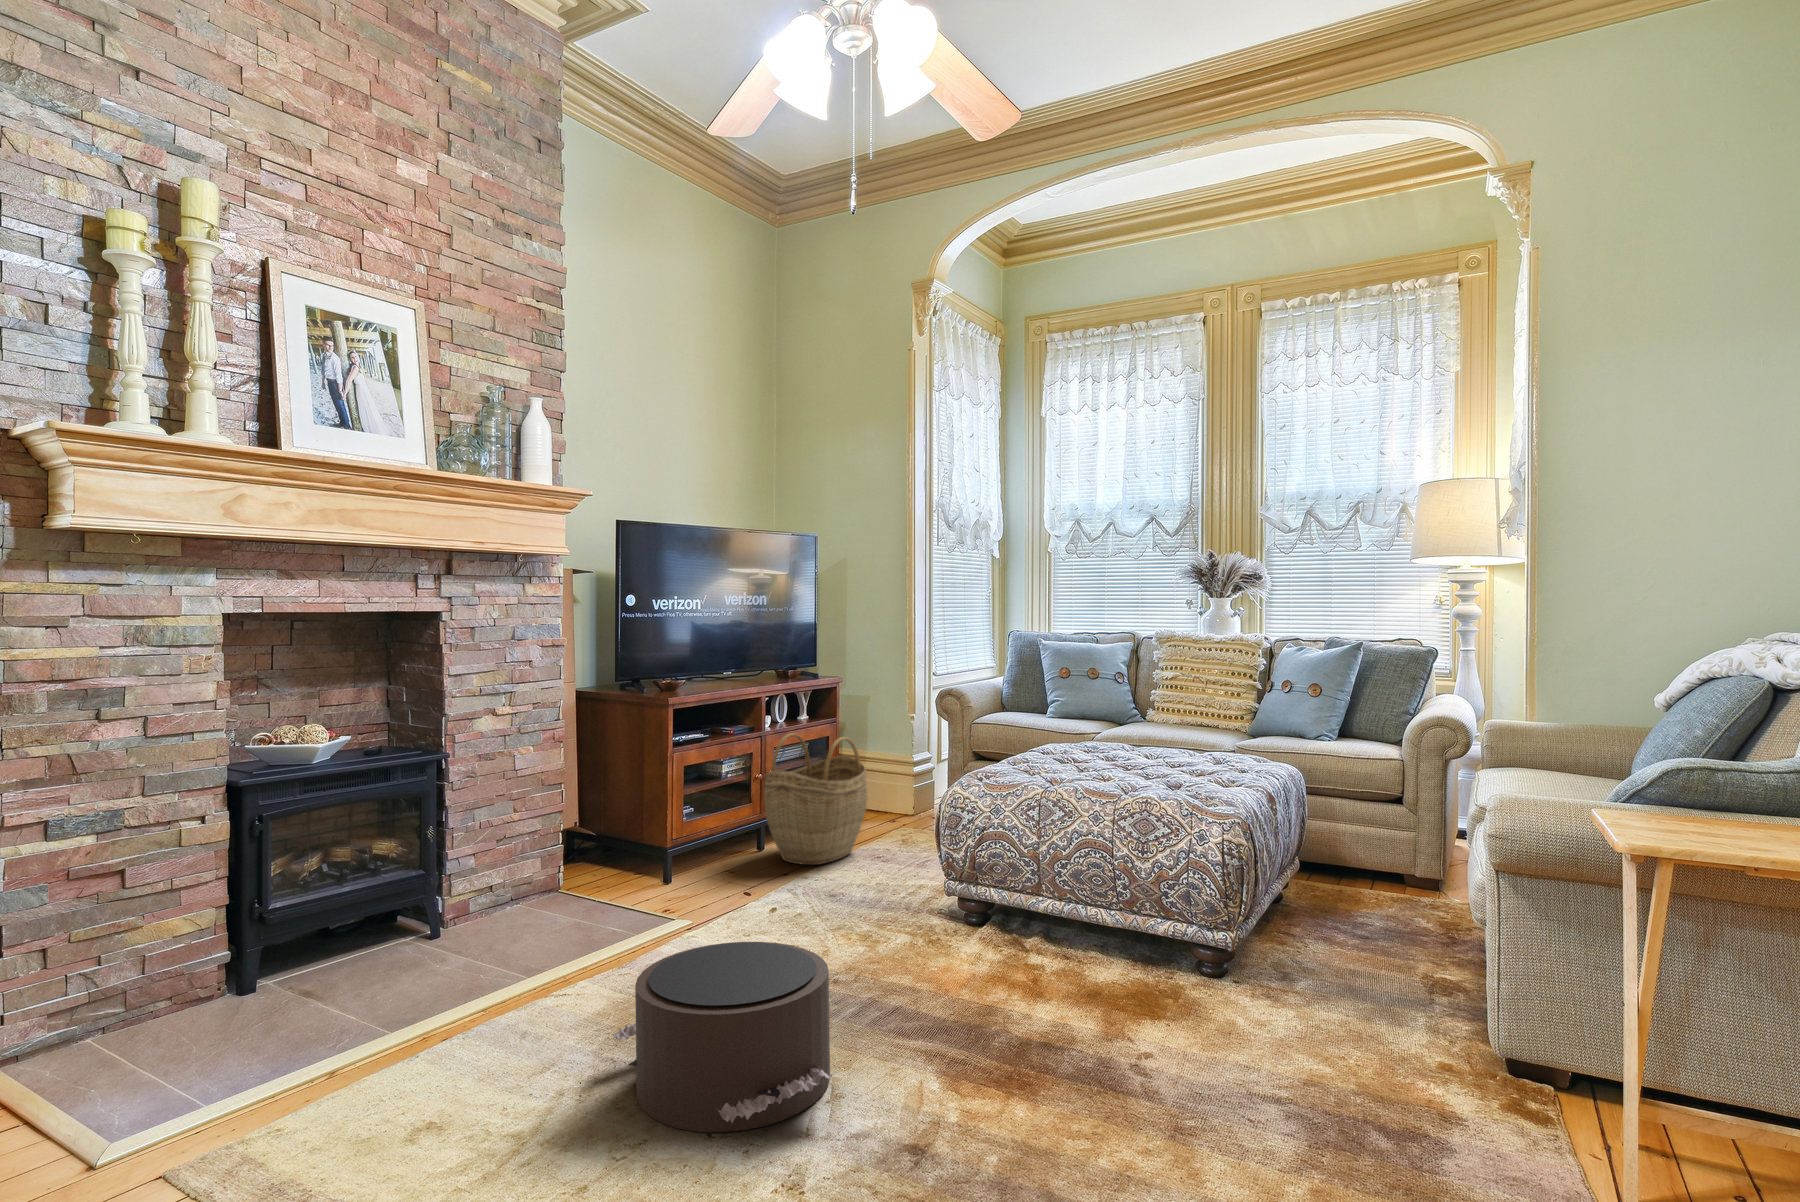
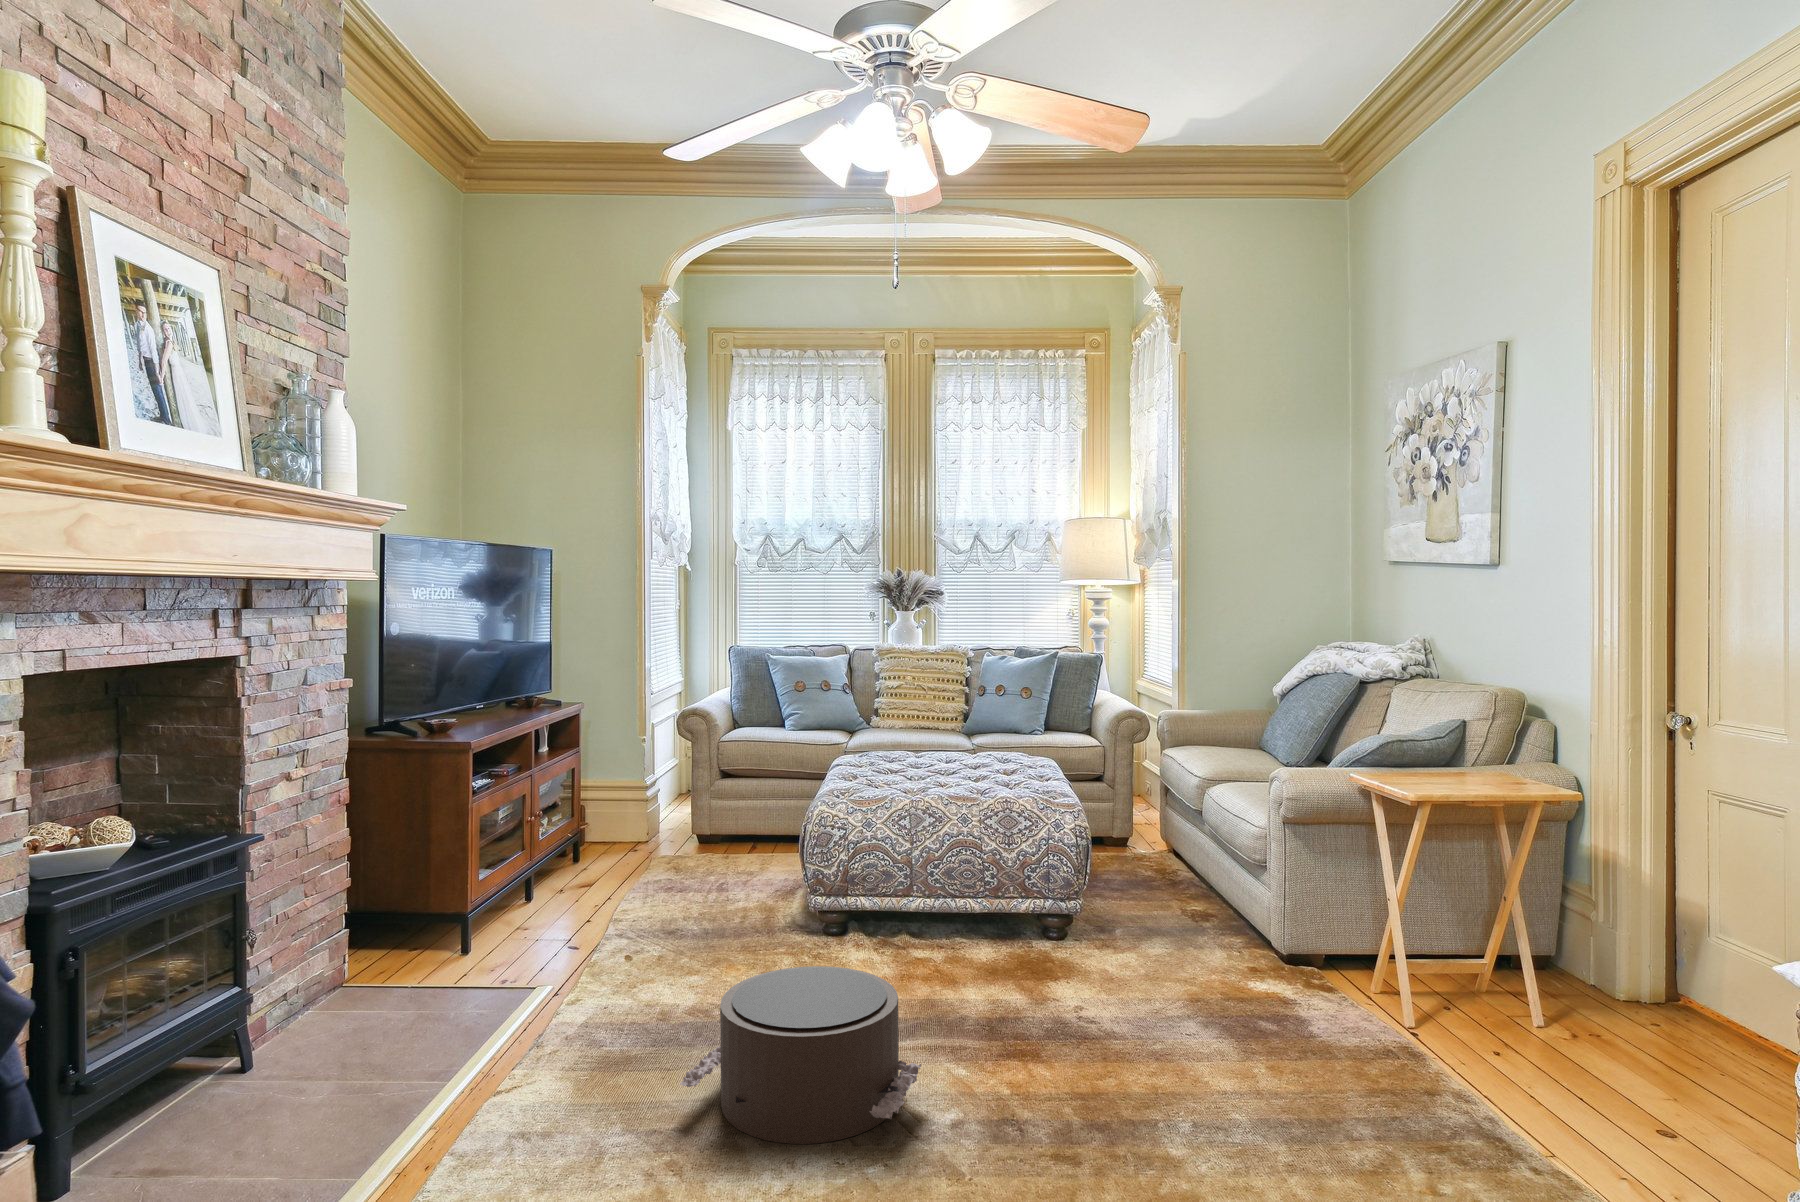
woven basket: present [764,733,867,865] -> none [548,766,649,904]

